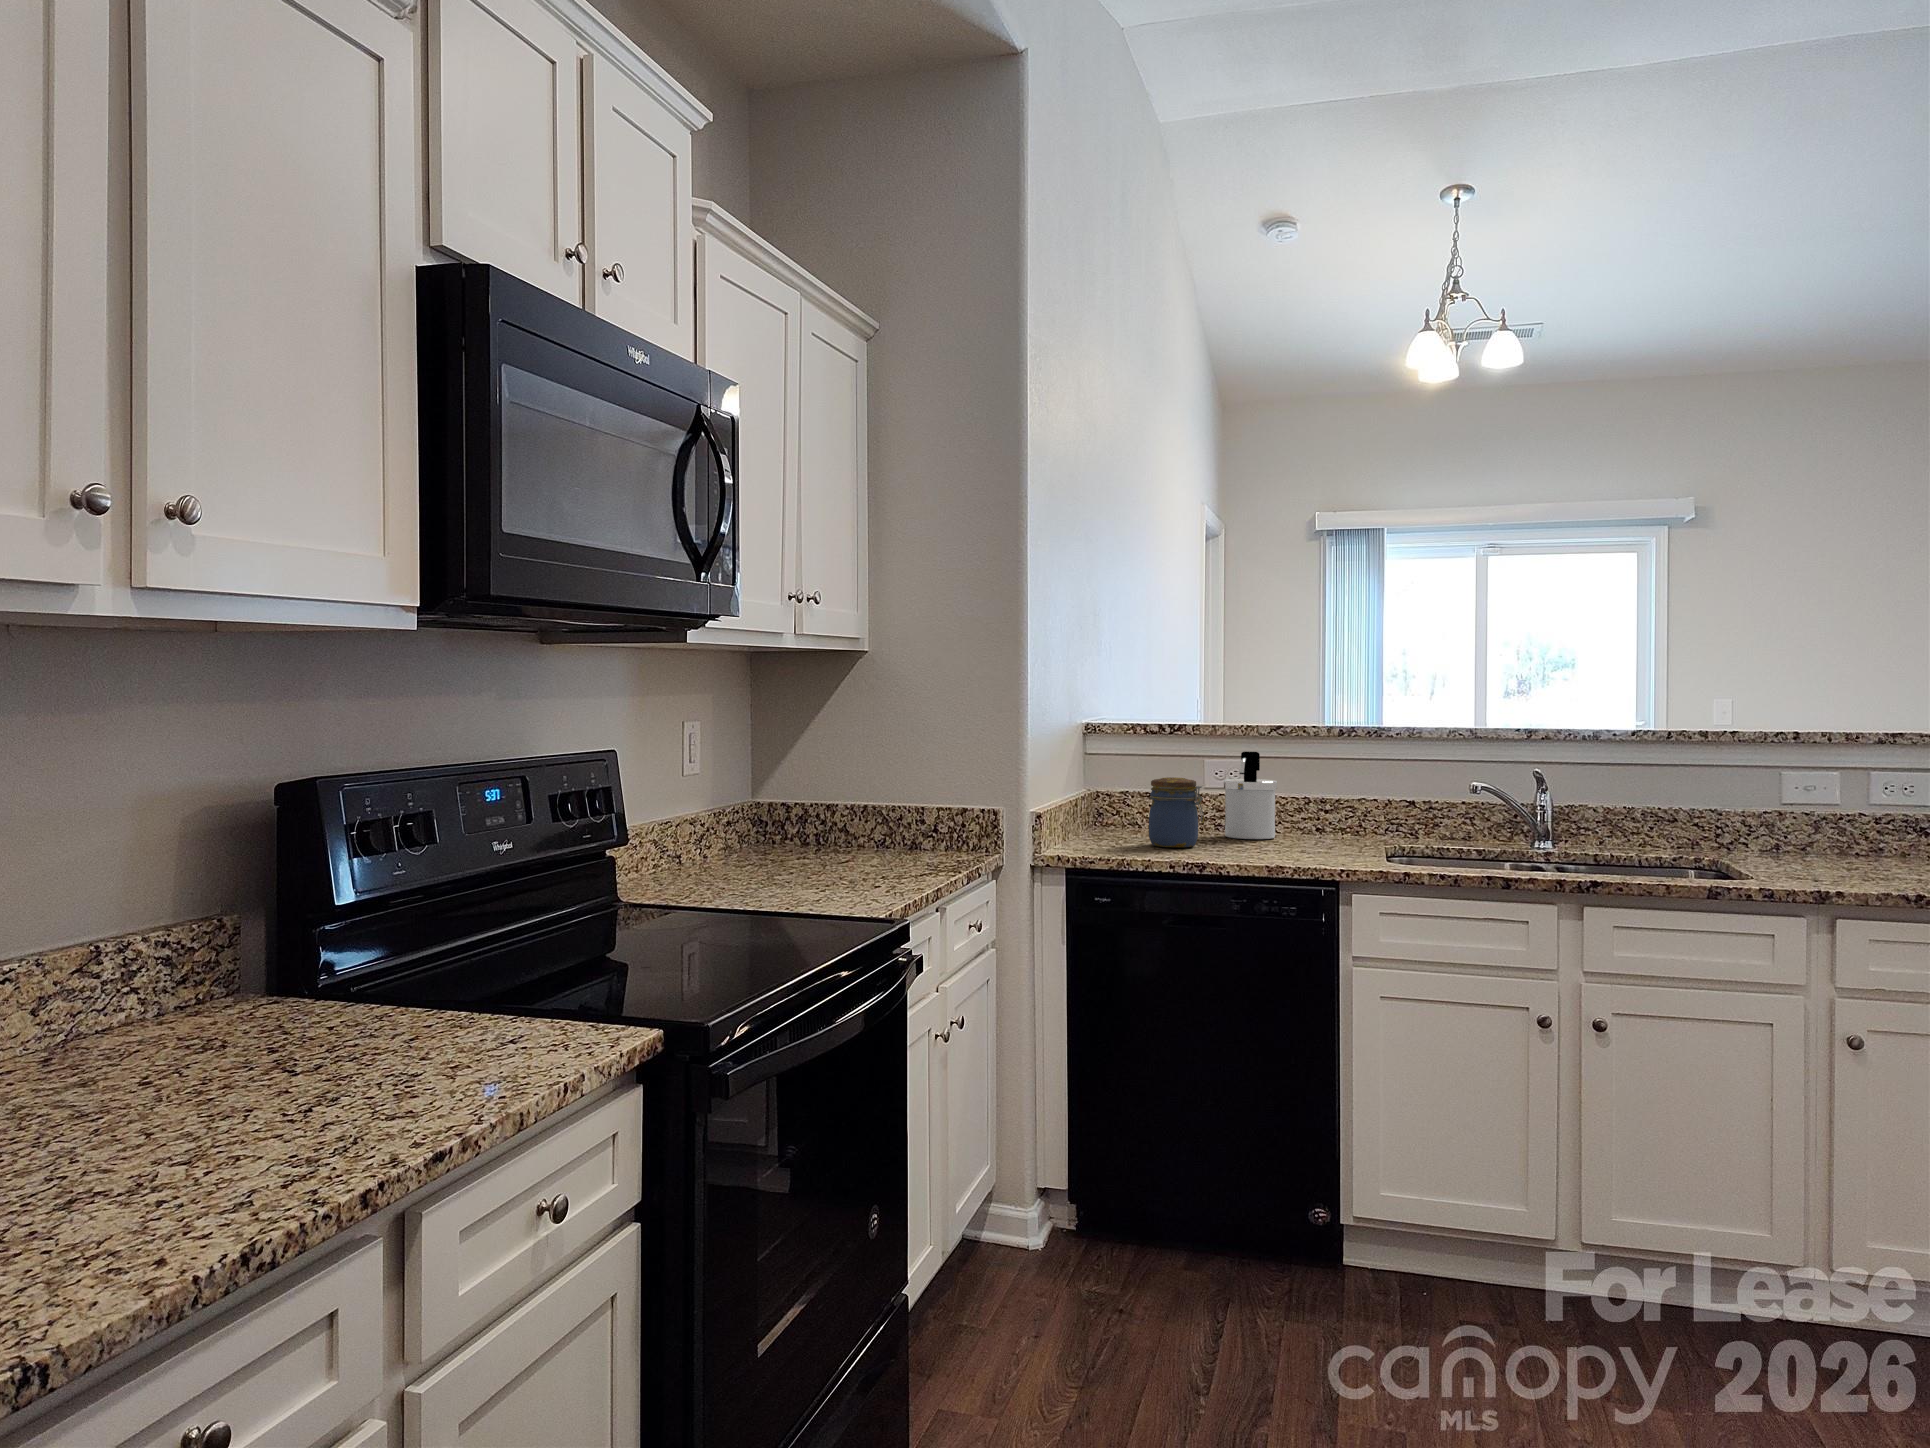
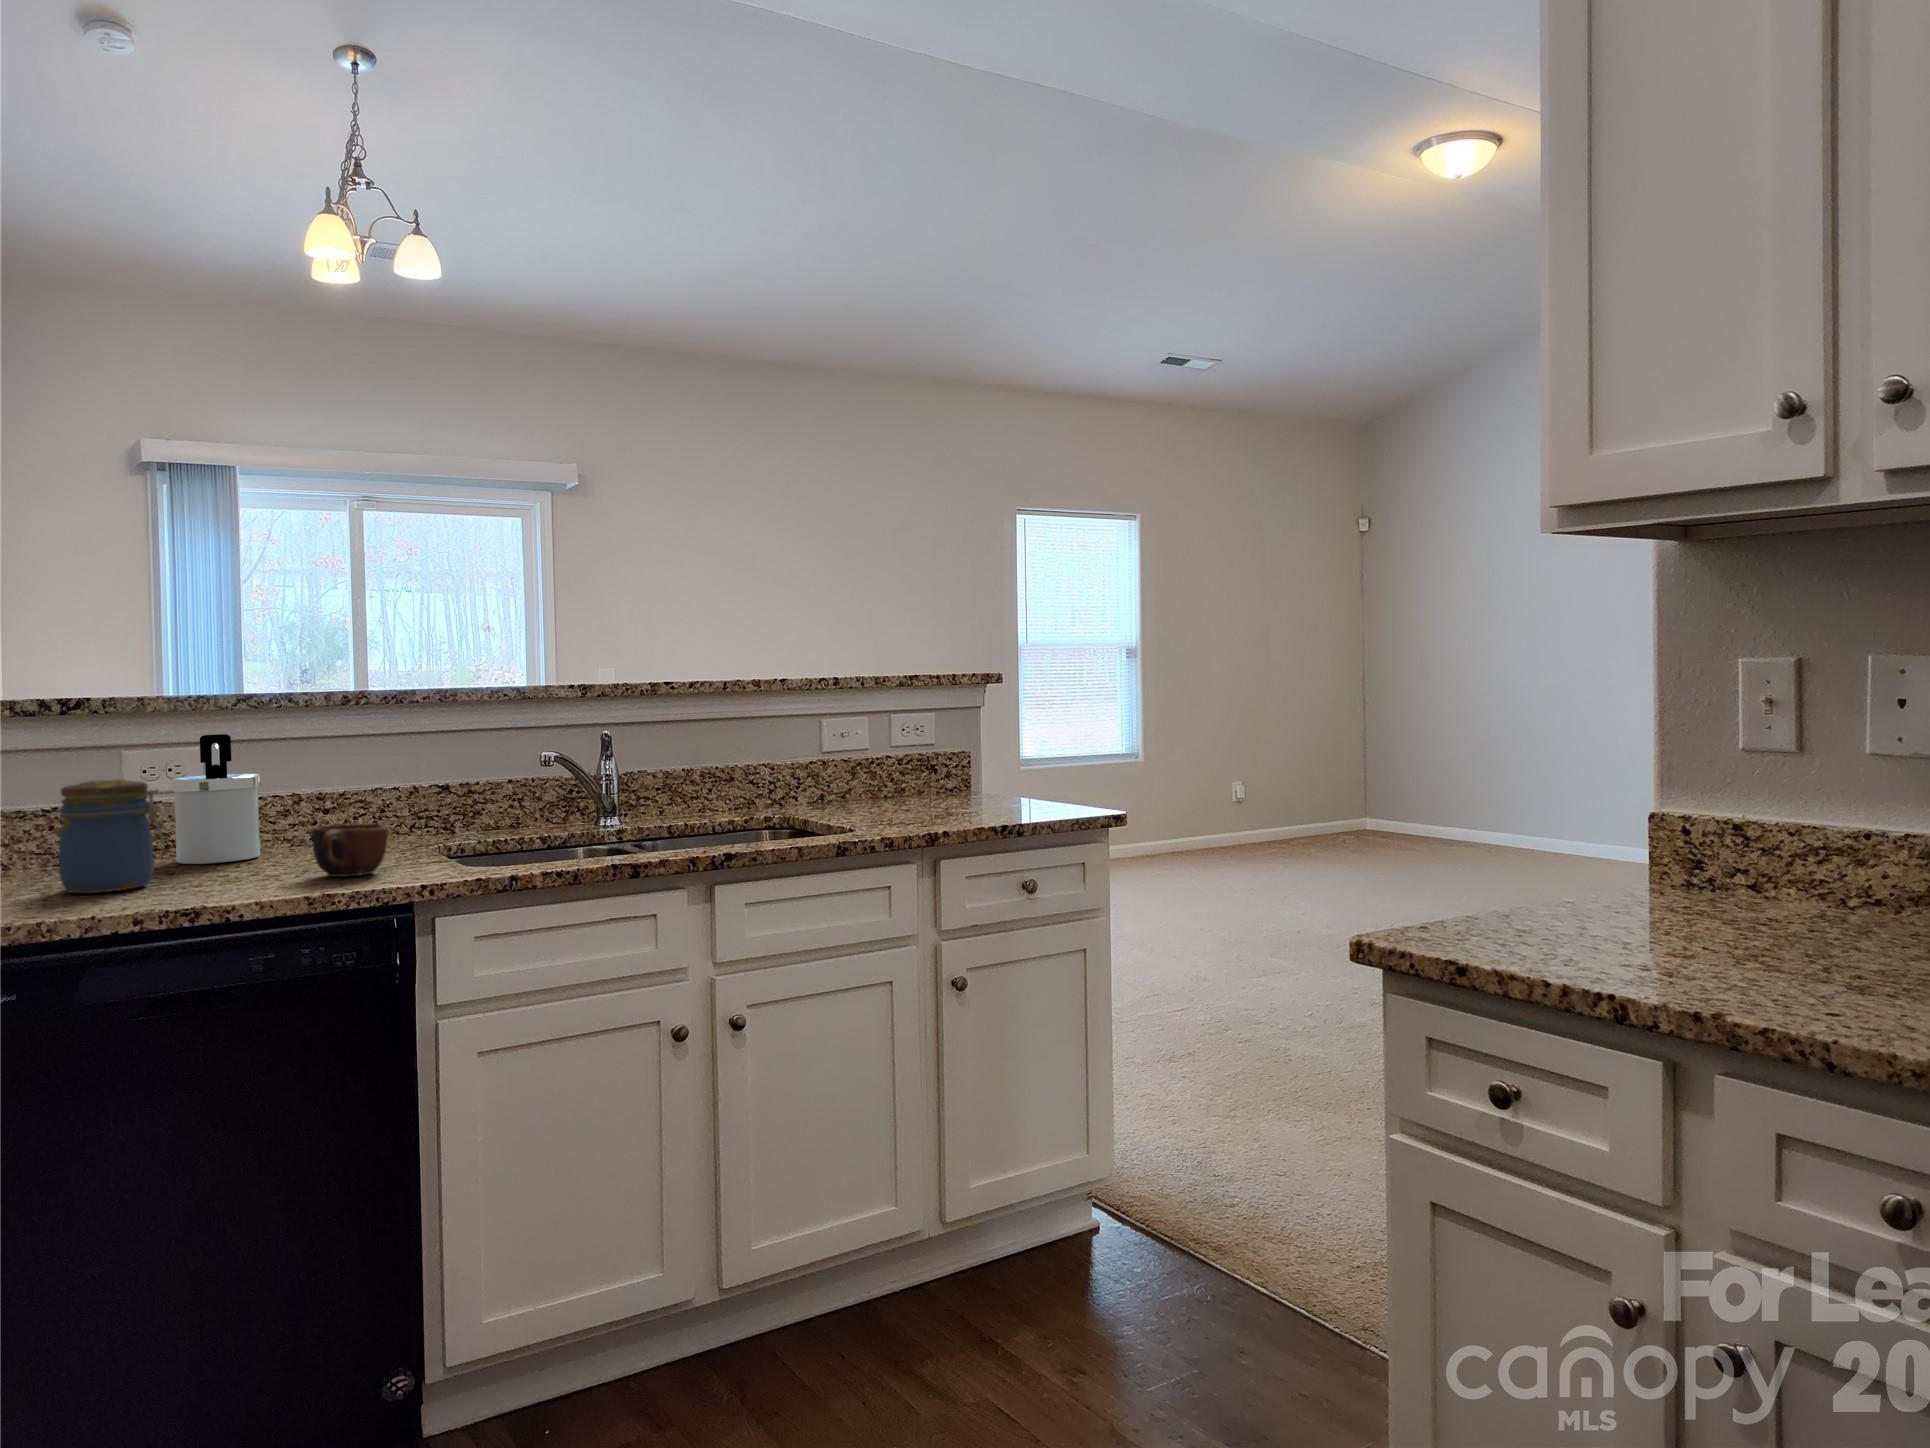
mug: none [1285,821,1334,858] -> present [312,824,388,877]

